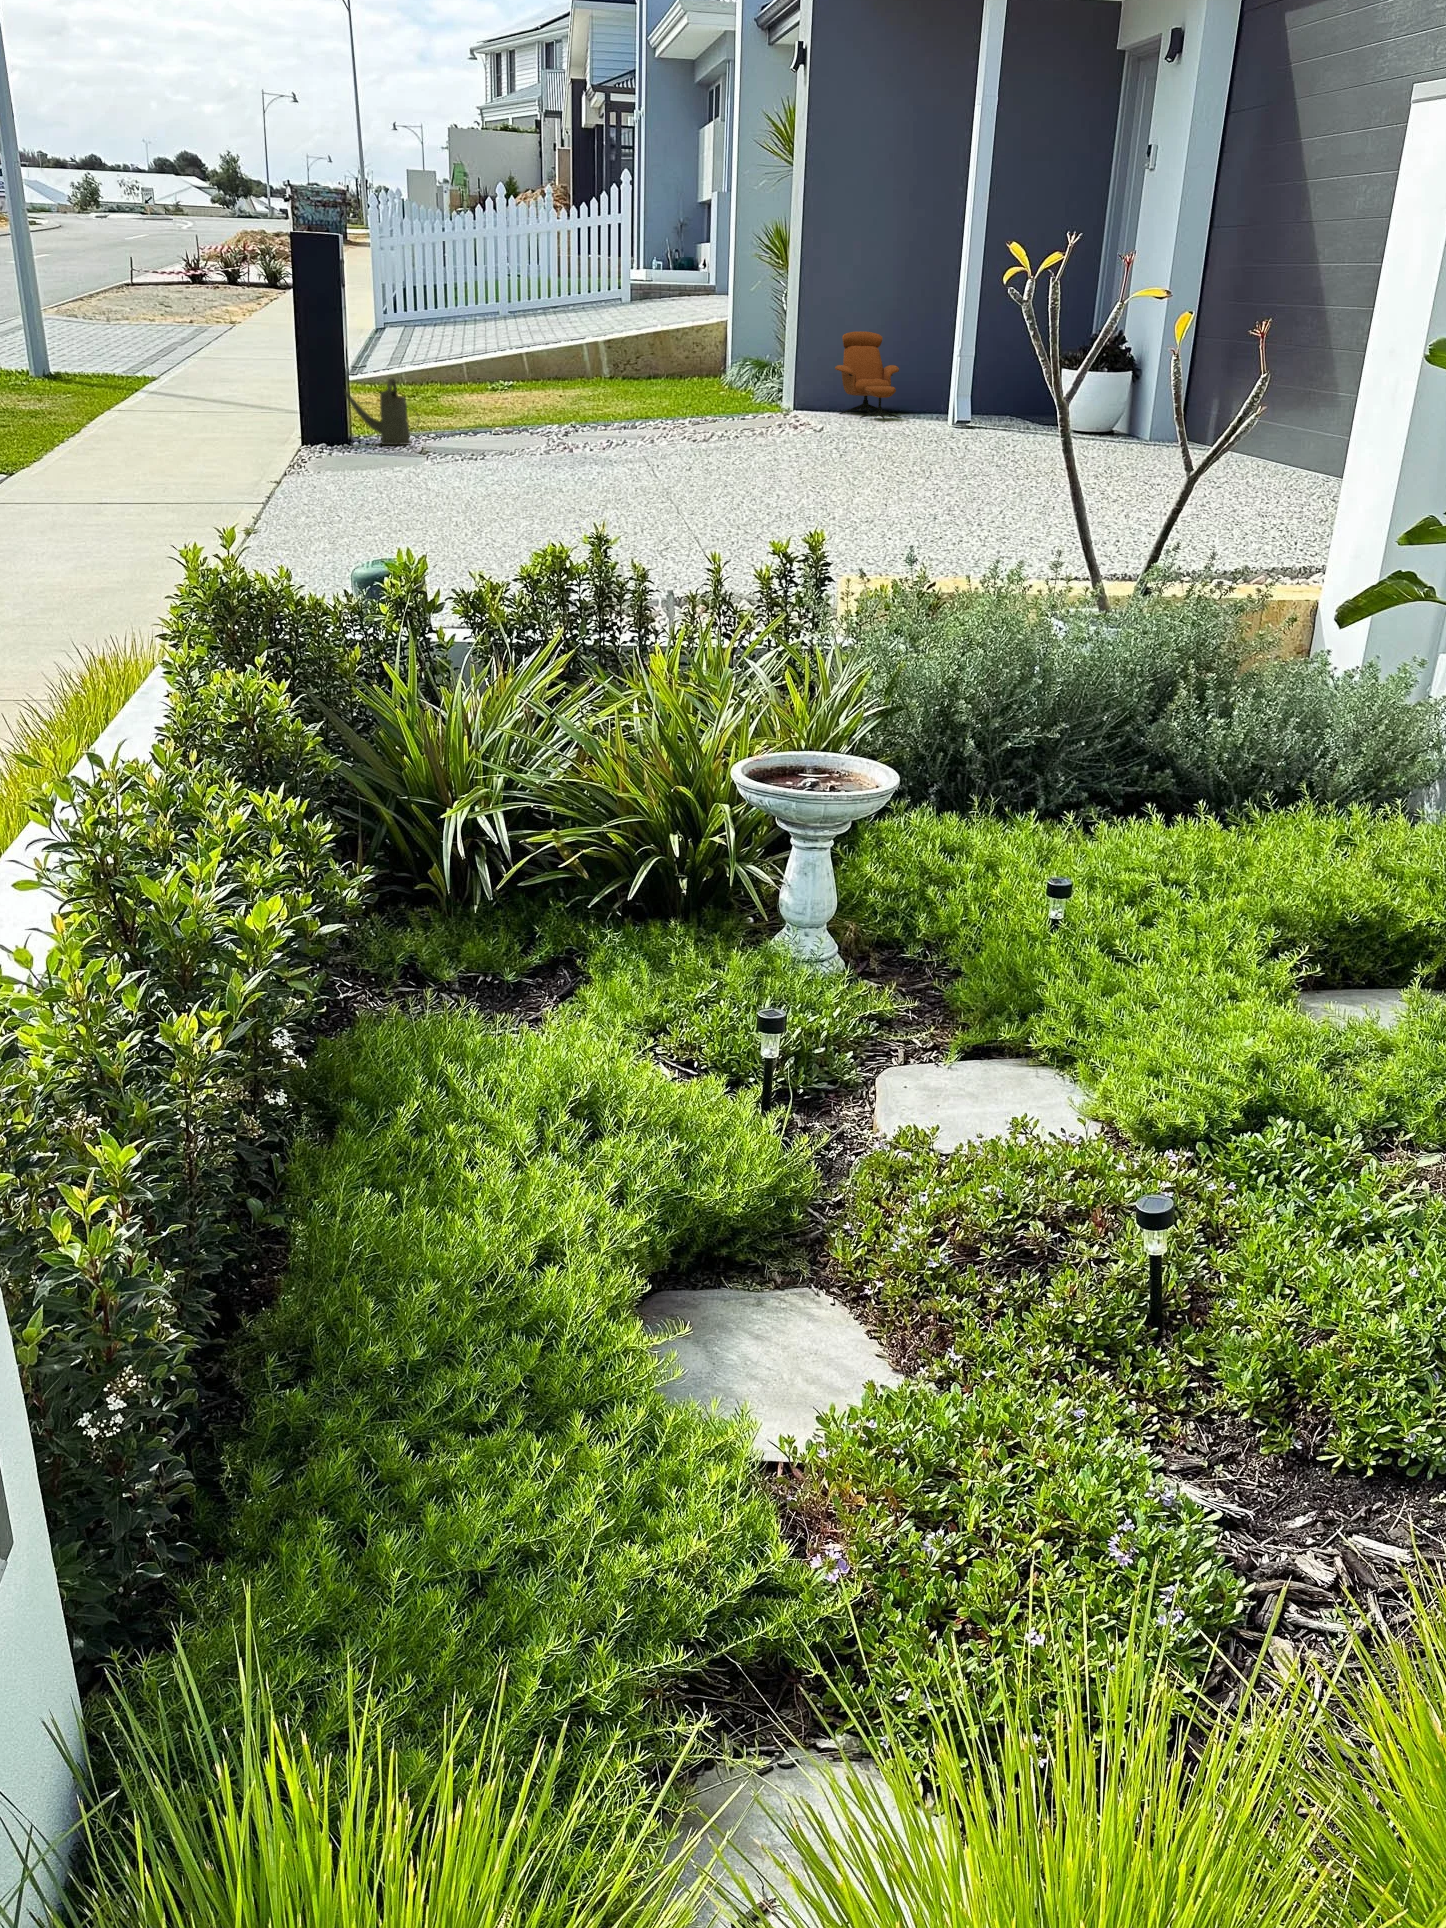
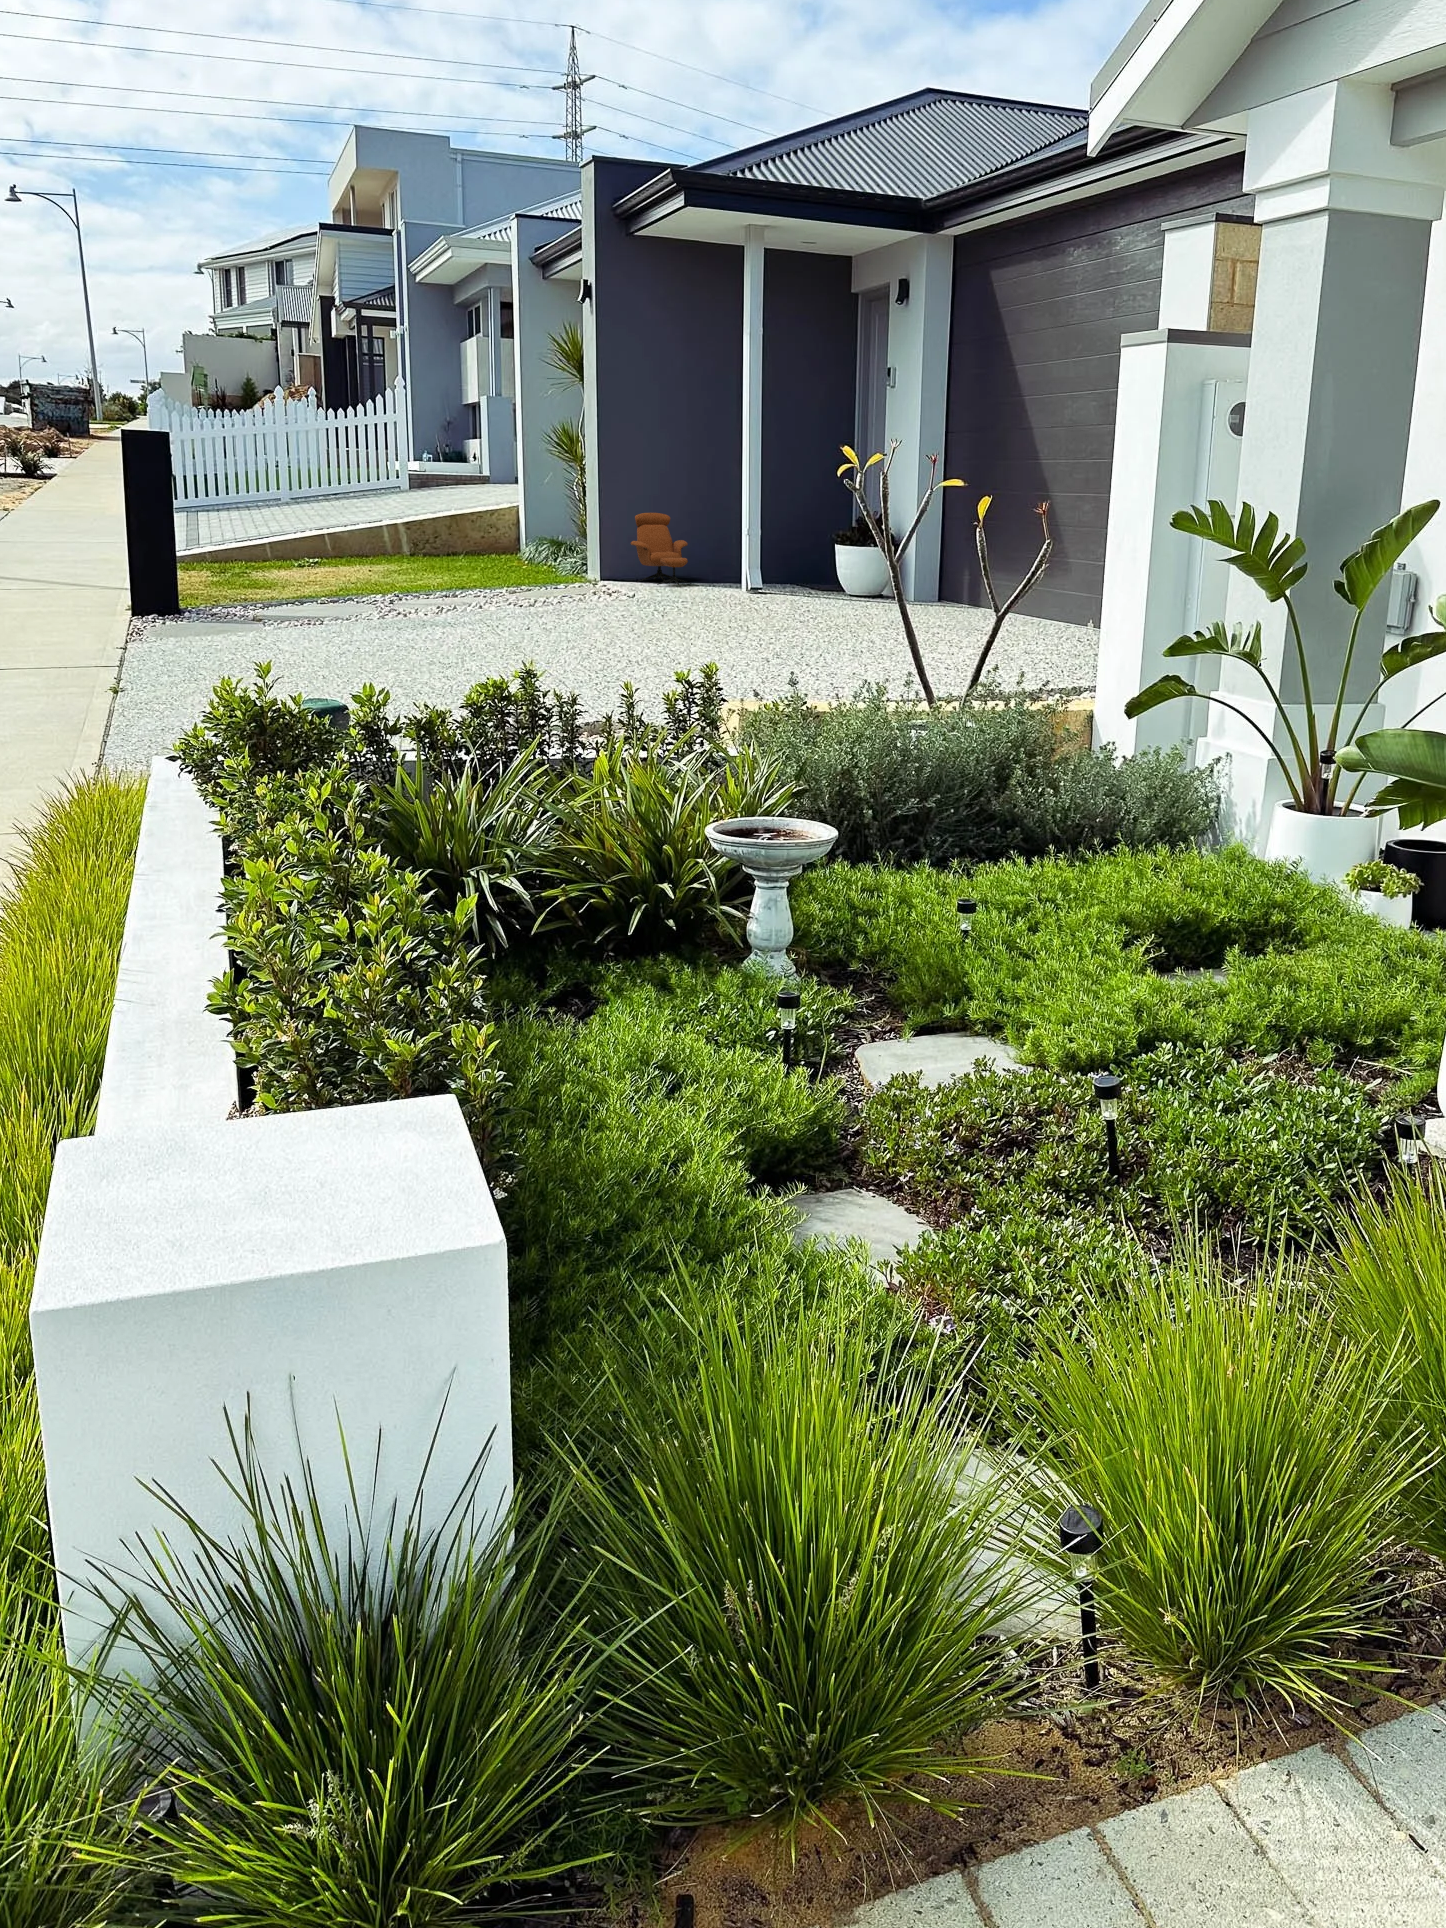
watering can: present [345,378,420,445] -> none [182,558,258,616]

